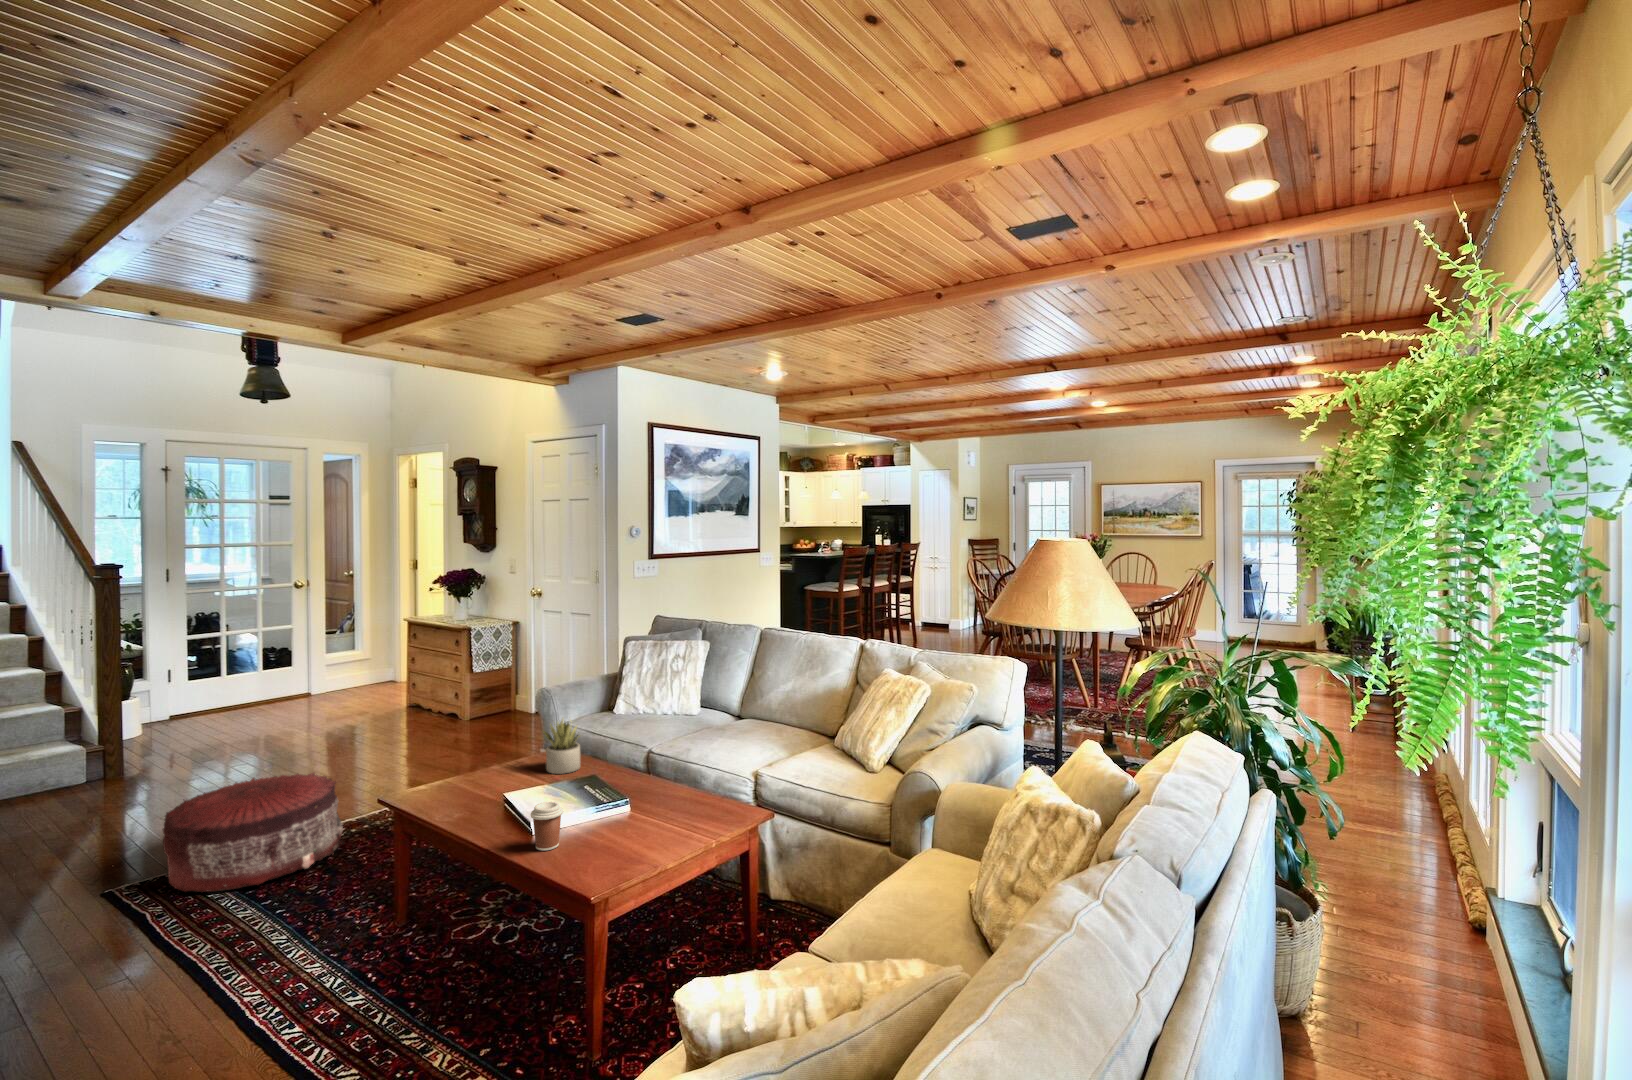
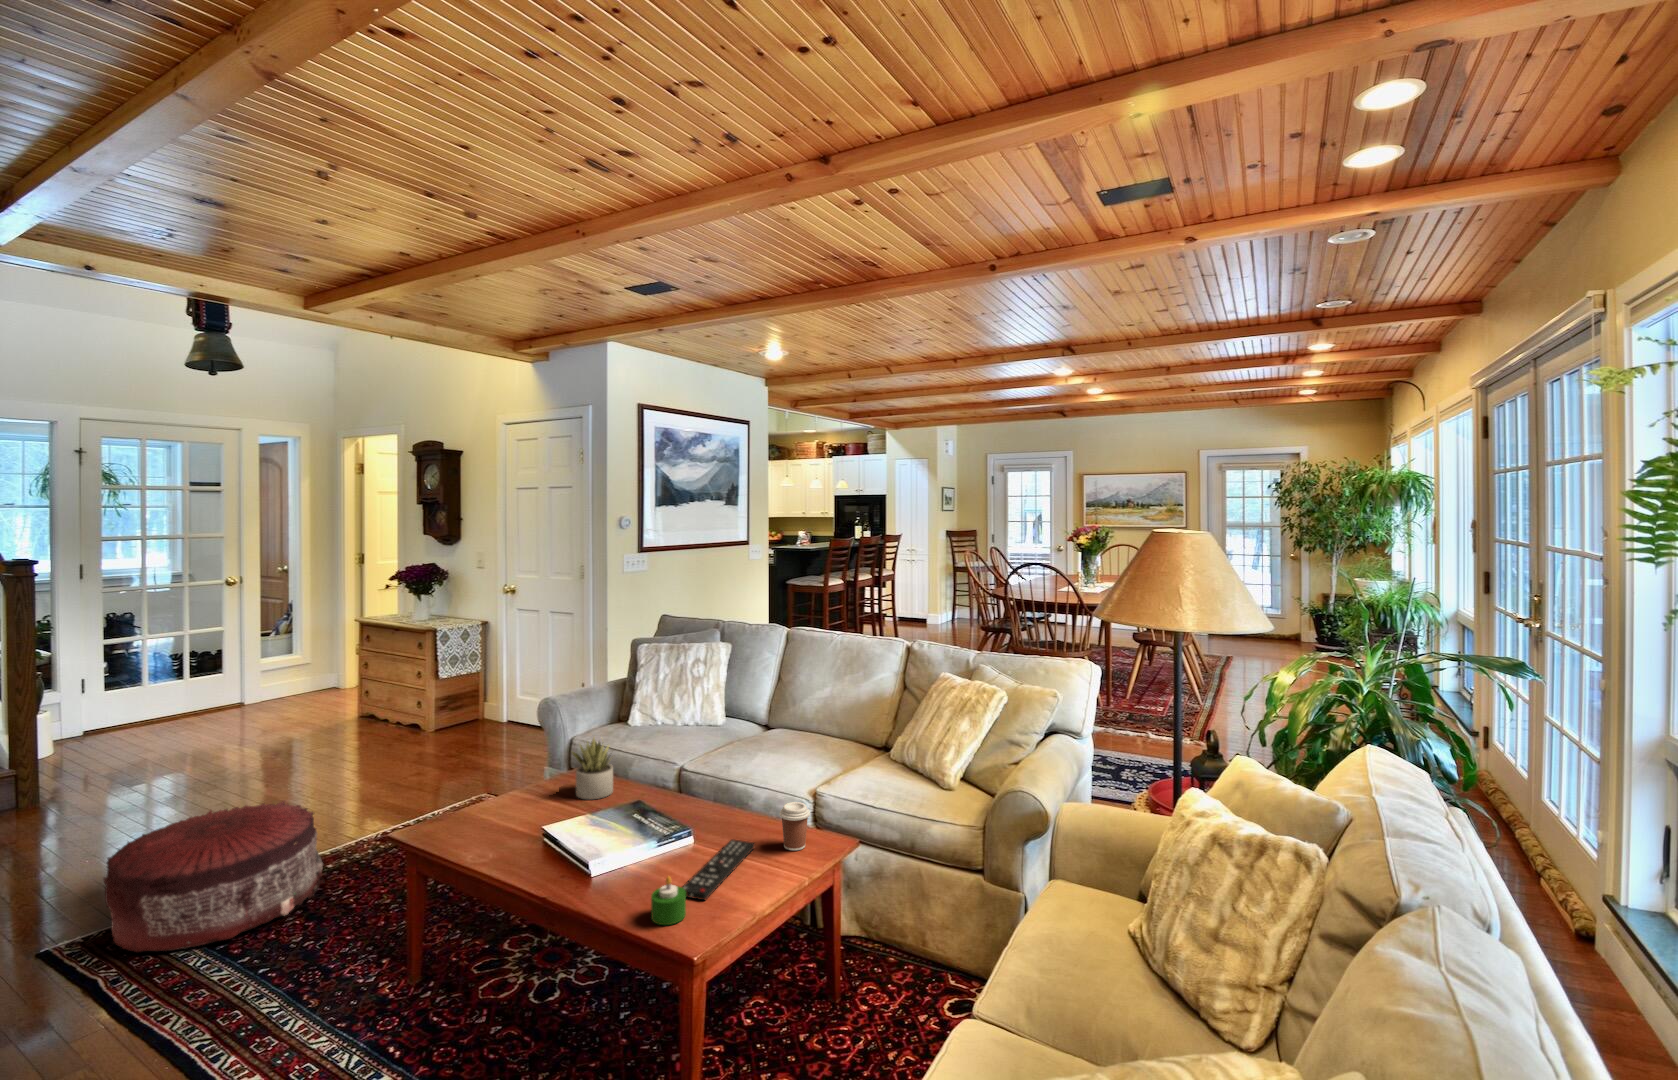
coffee cup: present [531,801,563,851] -> present [780,802,810,851]
remote control: none [603,809,686,857] -> present [682,839,755,900]
candle: none [571,831,603,874] -> present [651,876,686,925]

